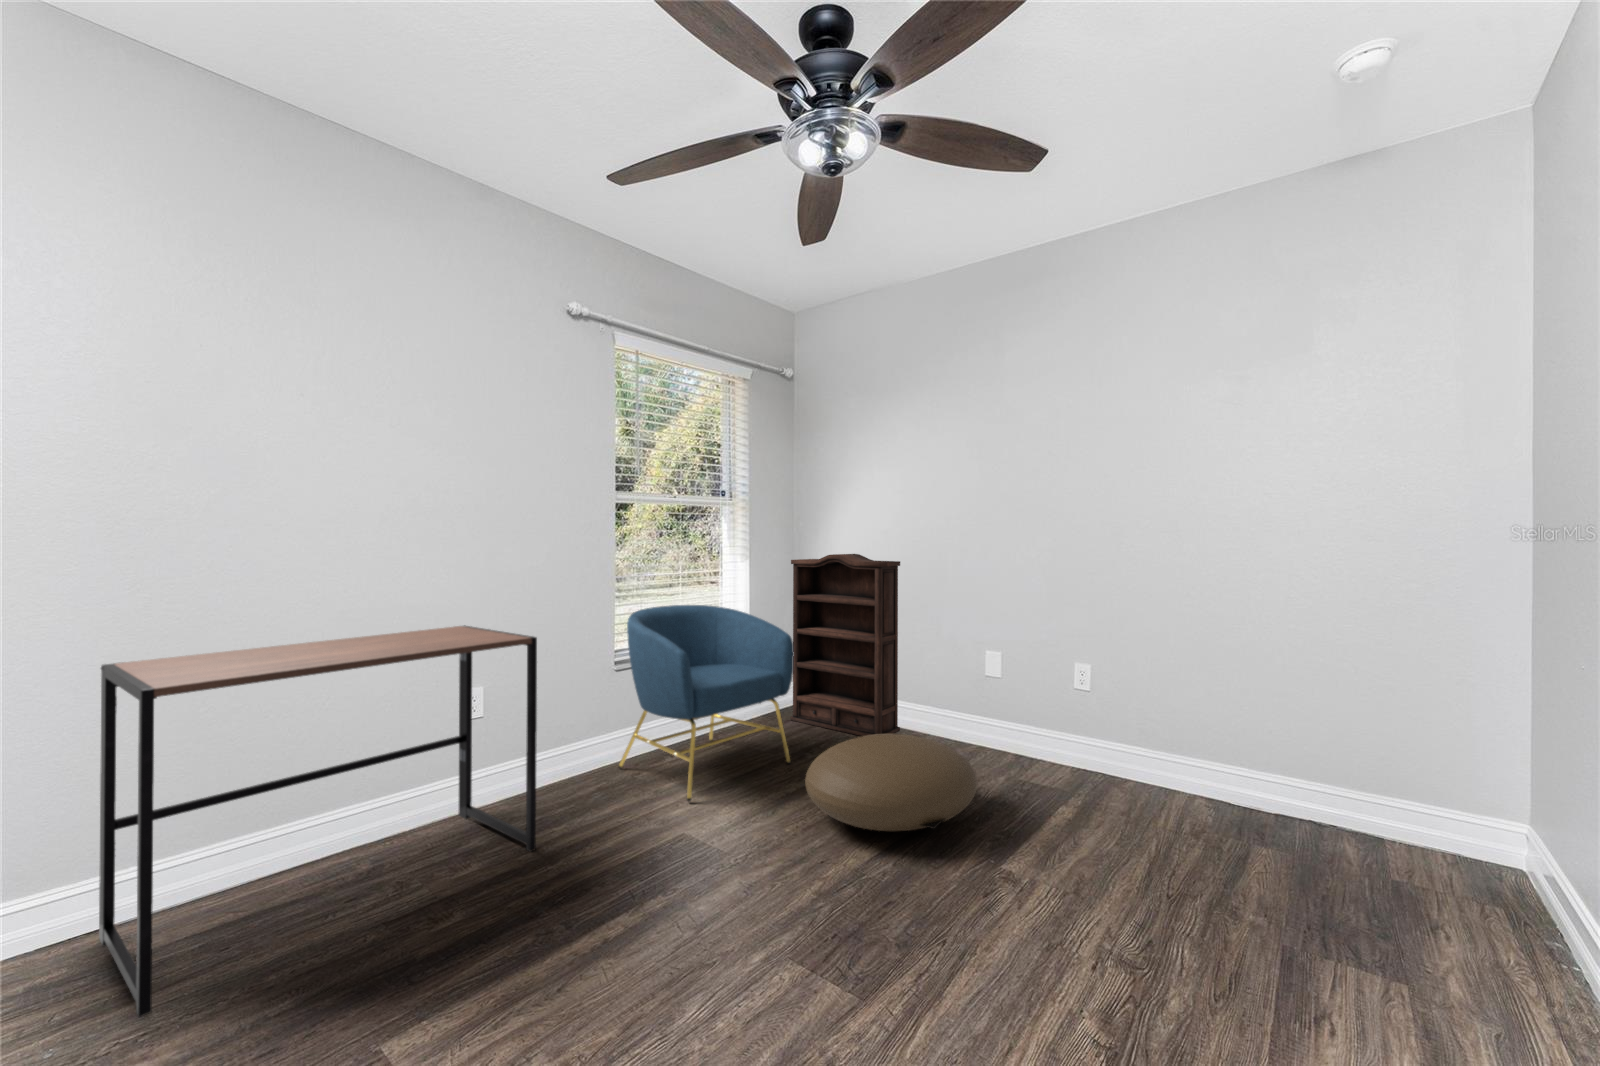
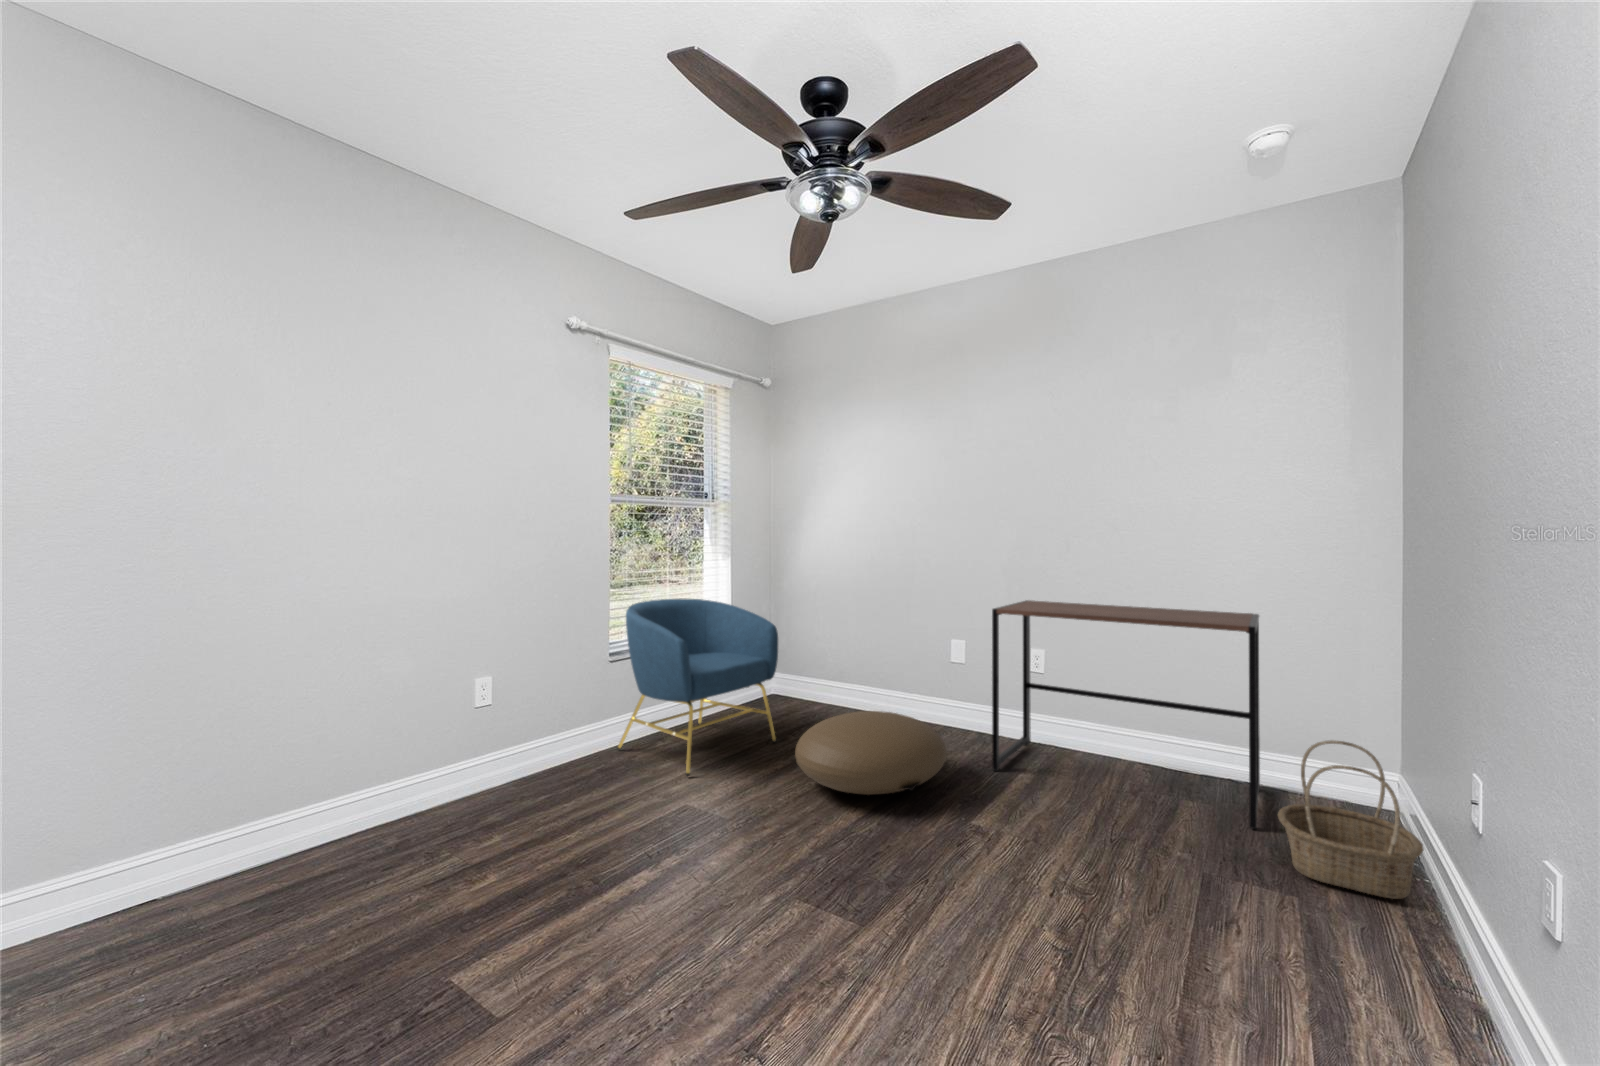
bookshelf: present [791,554,900,736] -> none [771,551,872,720]
desk: present [99,625,537,1017] -> present [992,600,1260,829]
basket: none [1377,790,1573,996] -> present [1278,740,1424,899]

